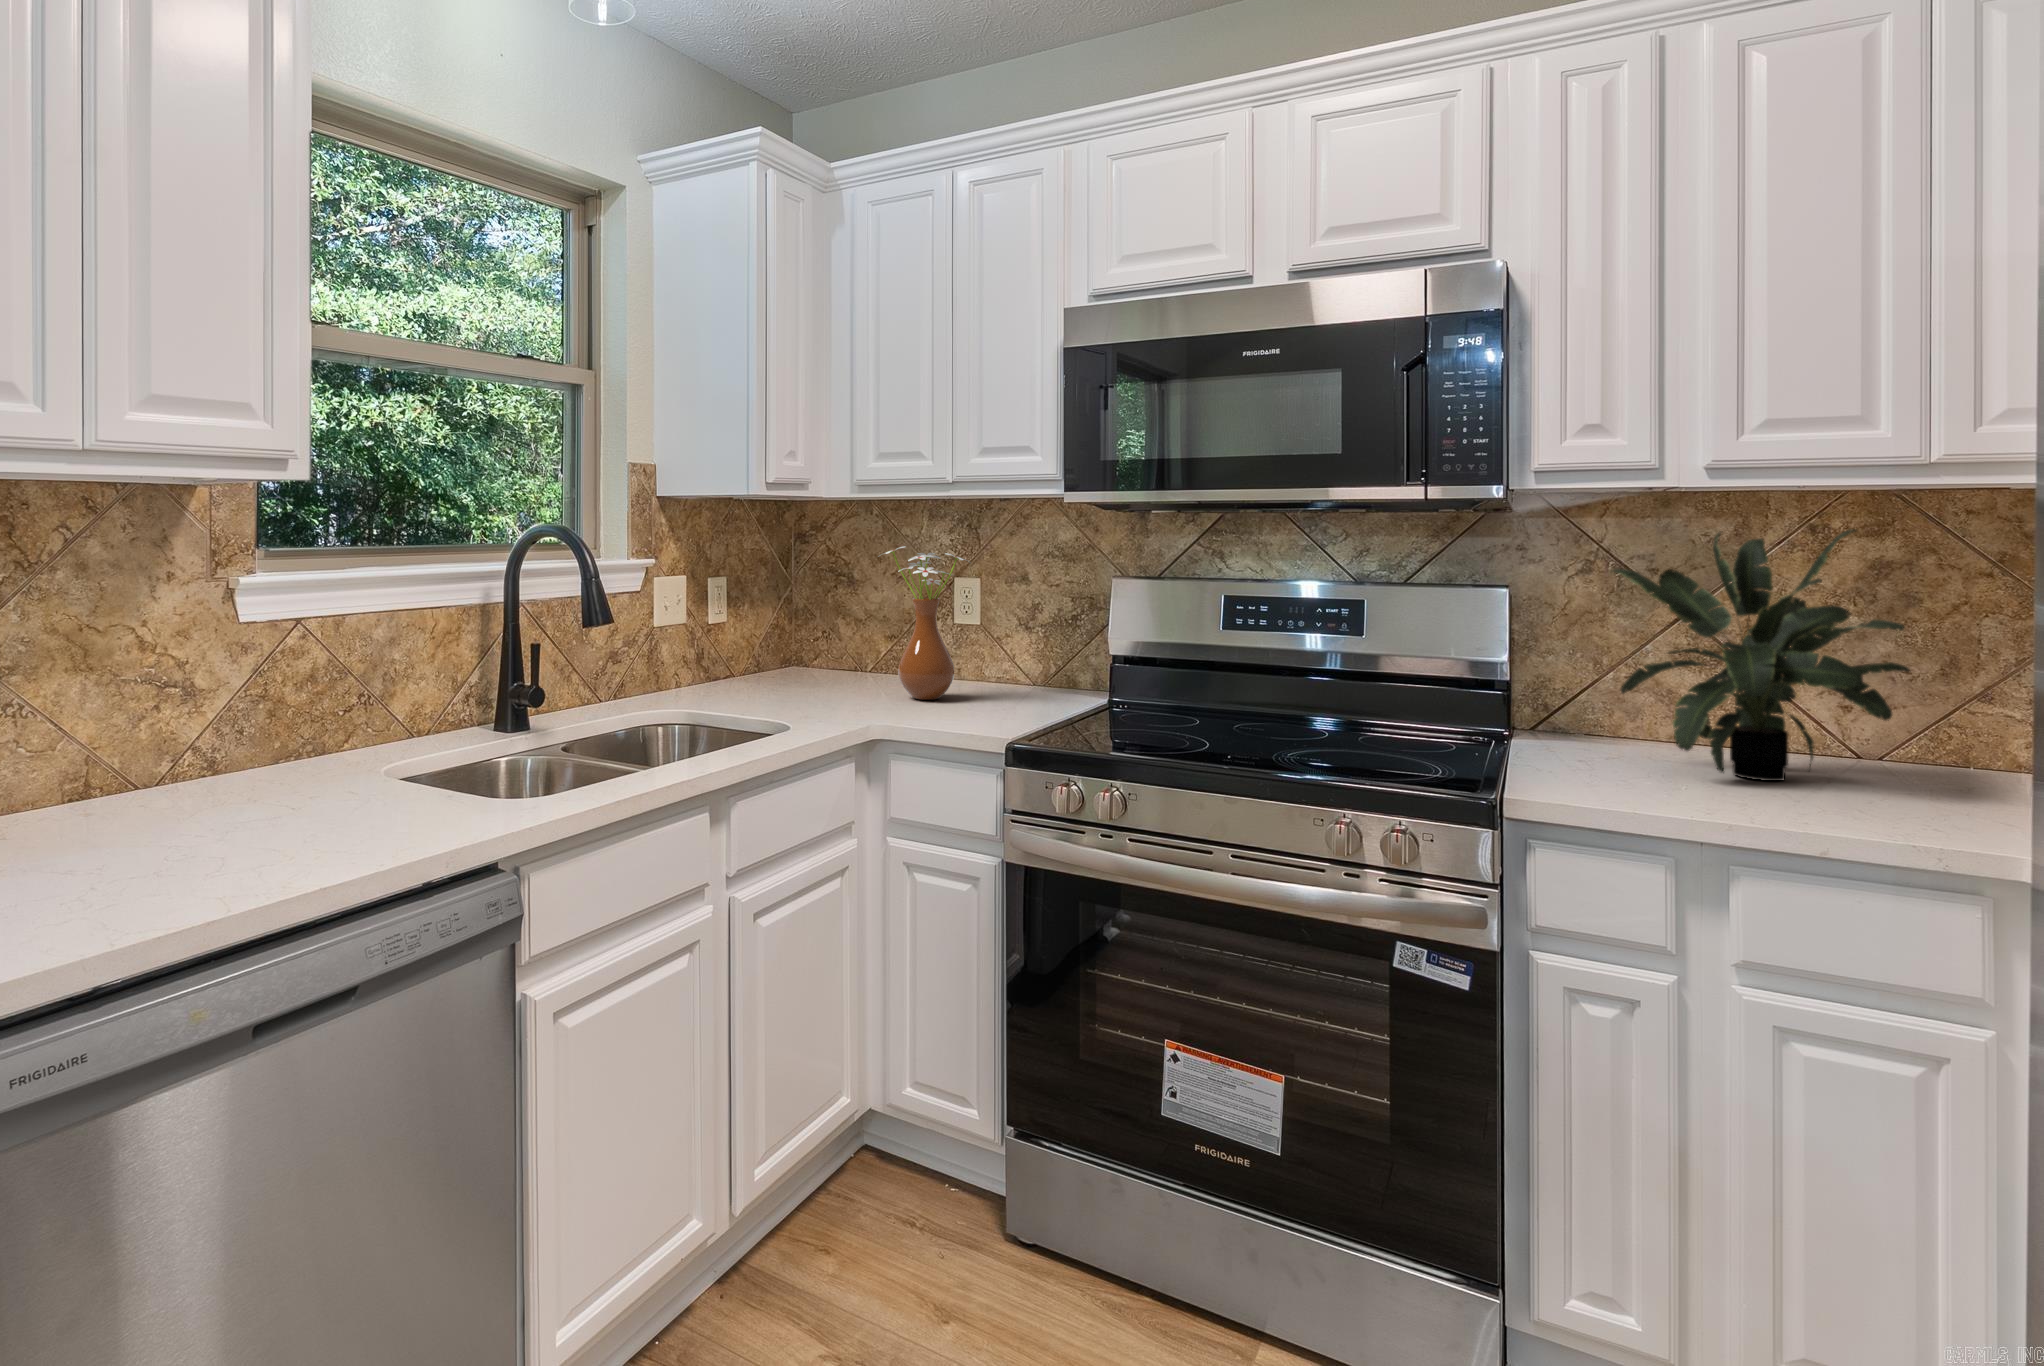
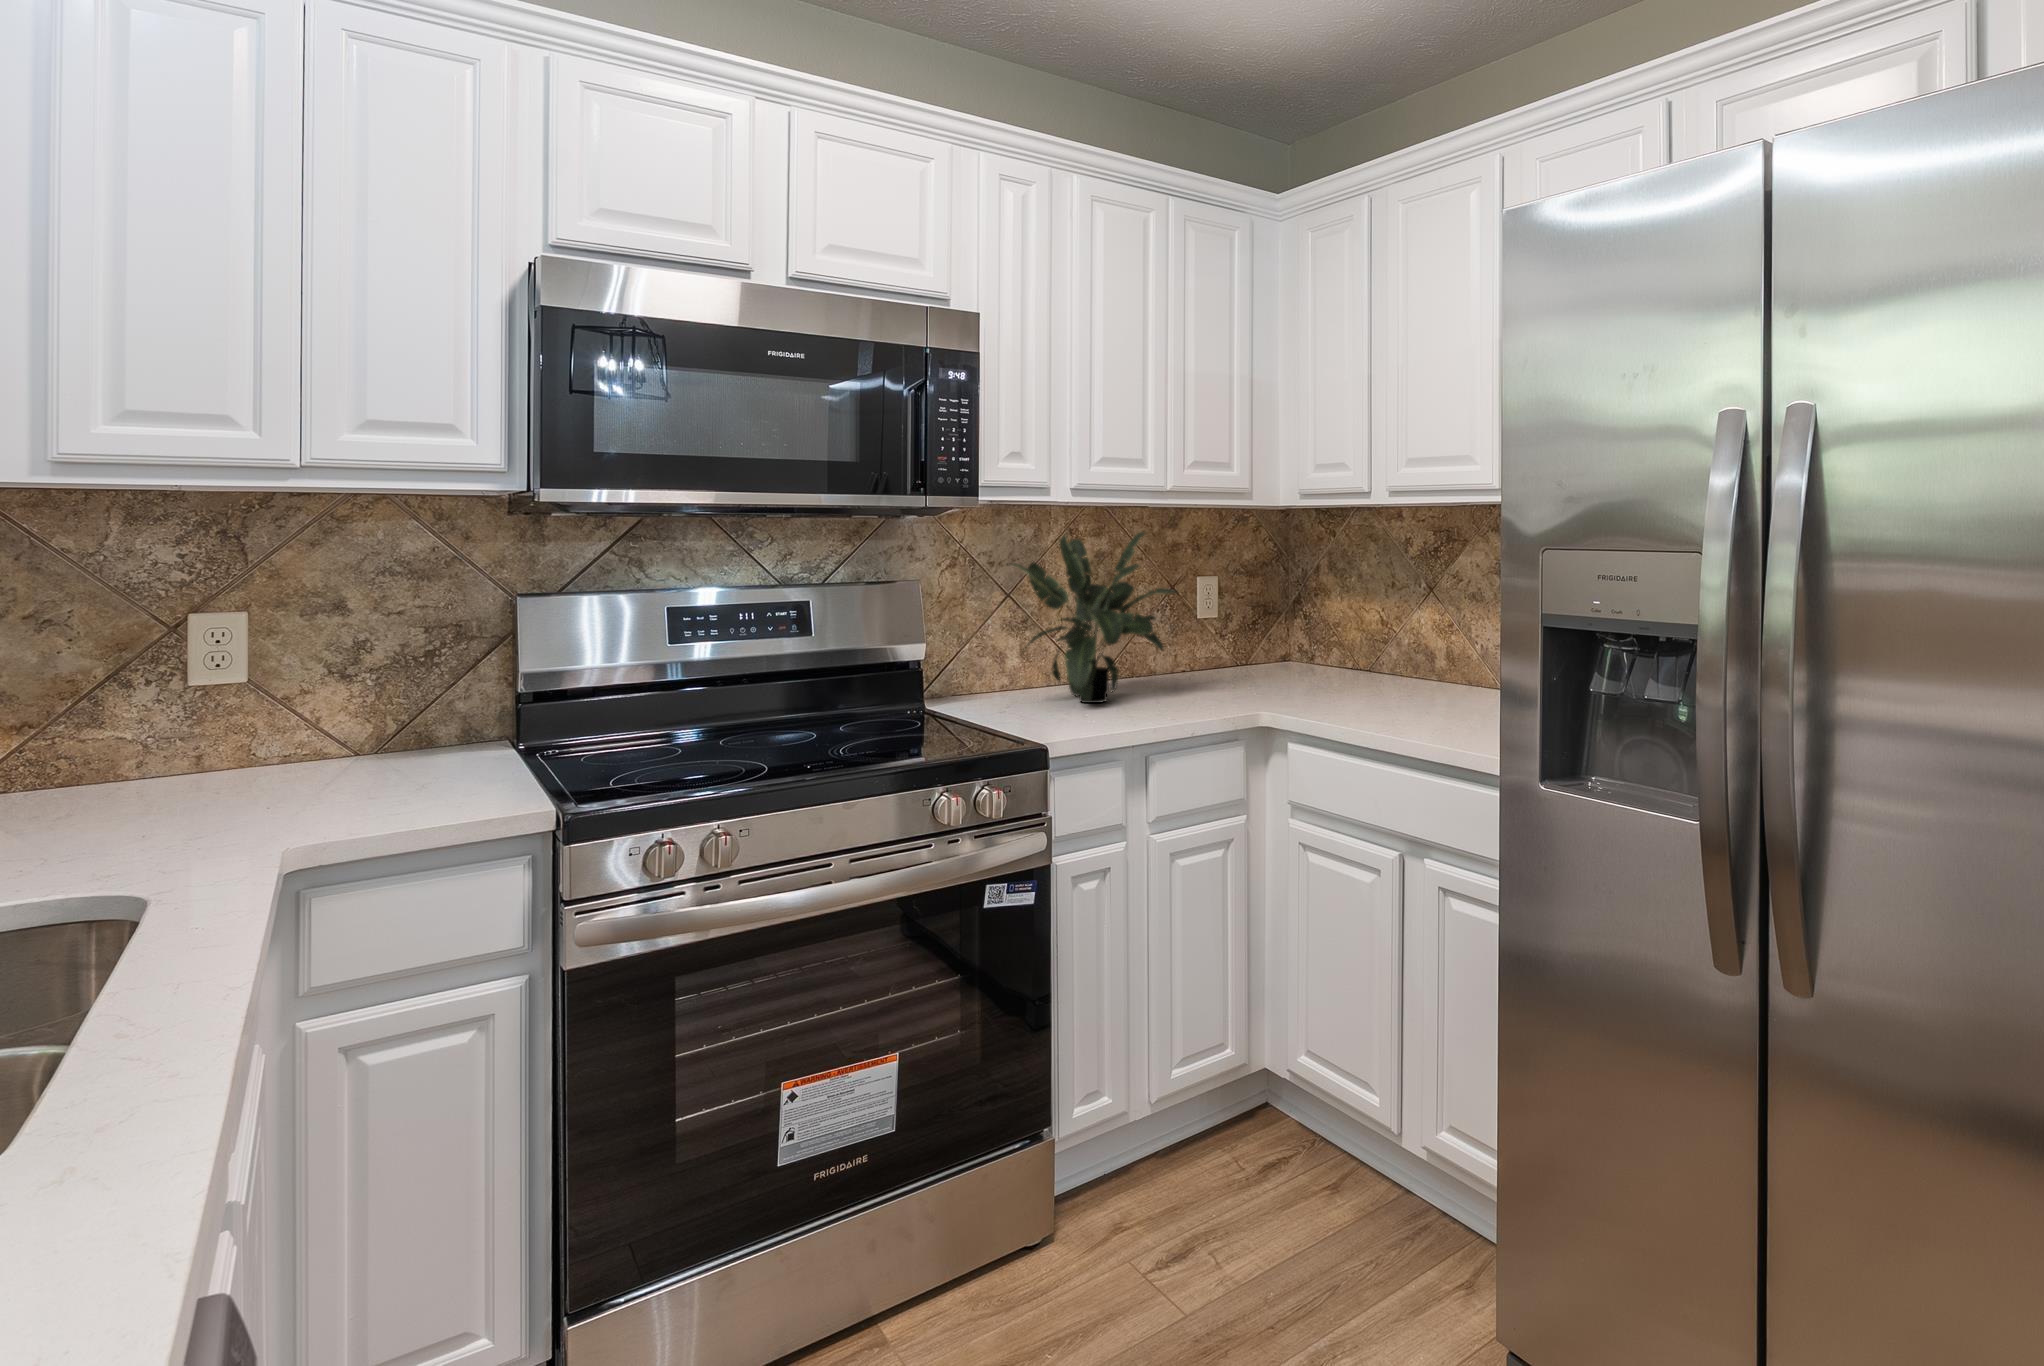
vase: present [886,546,965,700] -> none [137,568,321,804]

